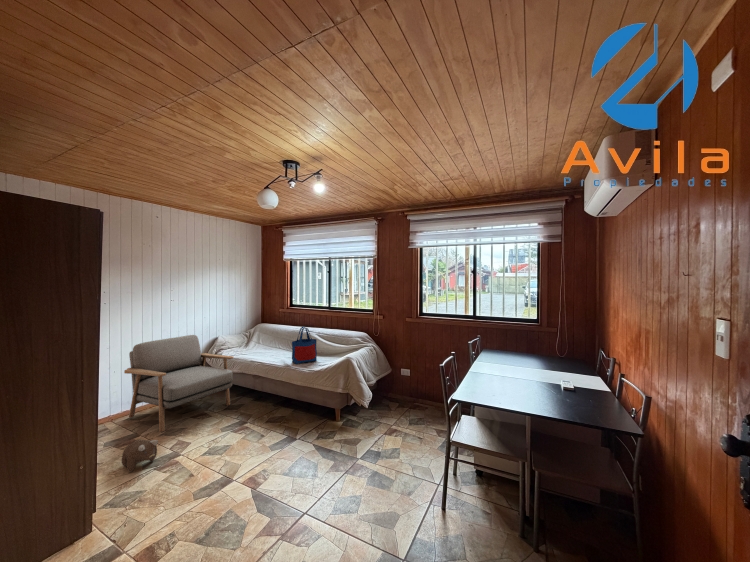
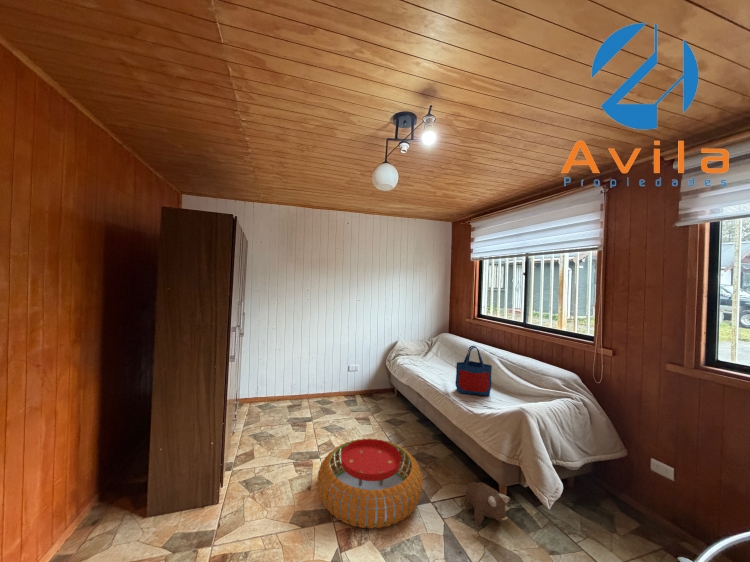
armchair: present [124,335,234,432] -> none [315,334,398,424]
pouf: none [200,413,294,477] -> present [317,439,423,529]
plush toy: present [122,440,158,472] -> present [465,482,510,525]

